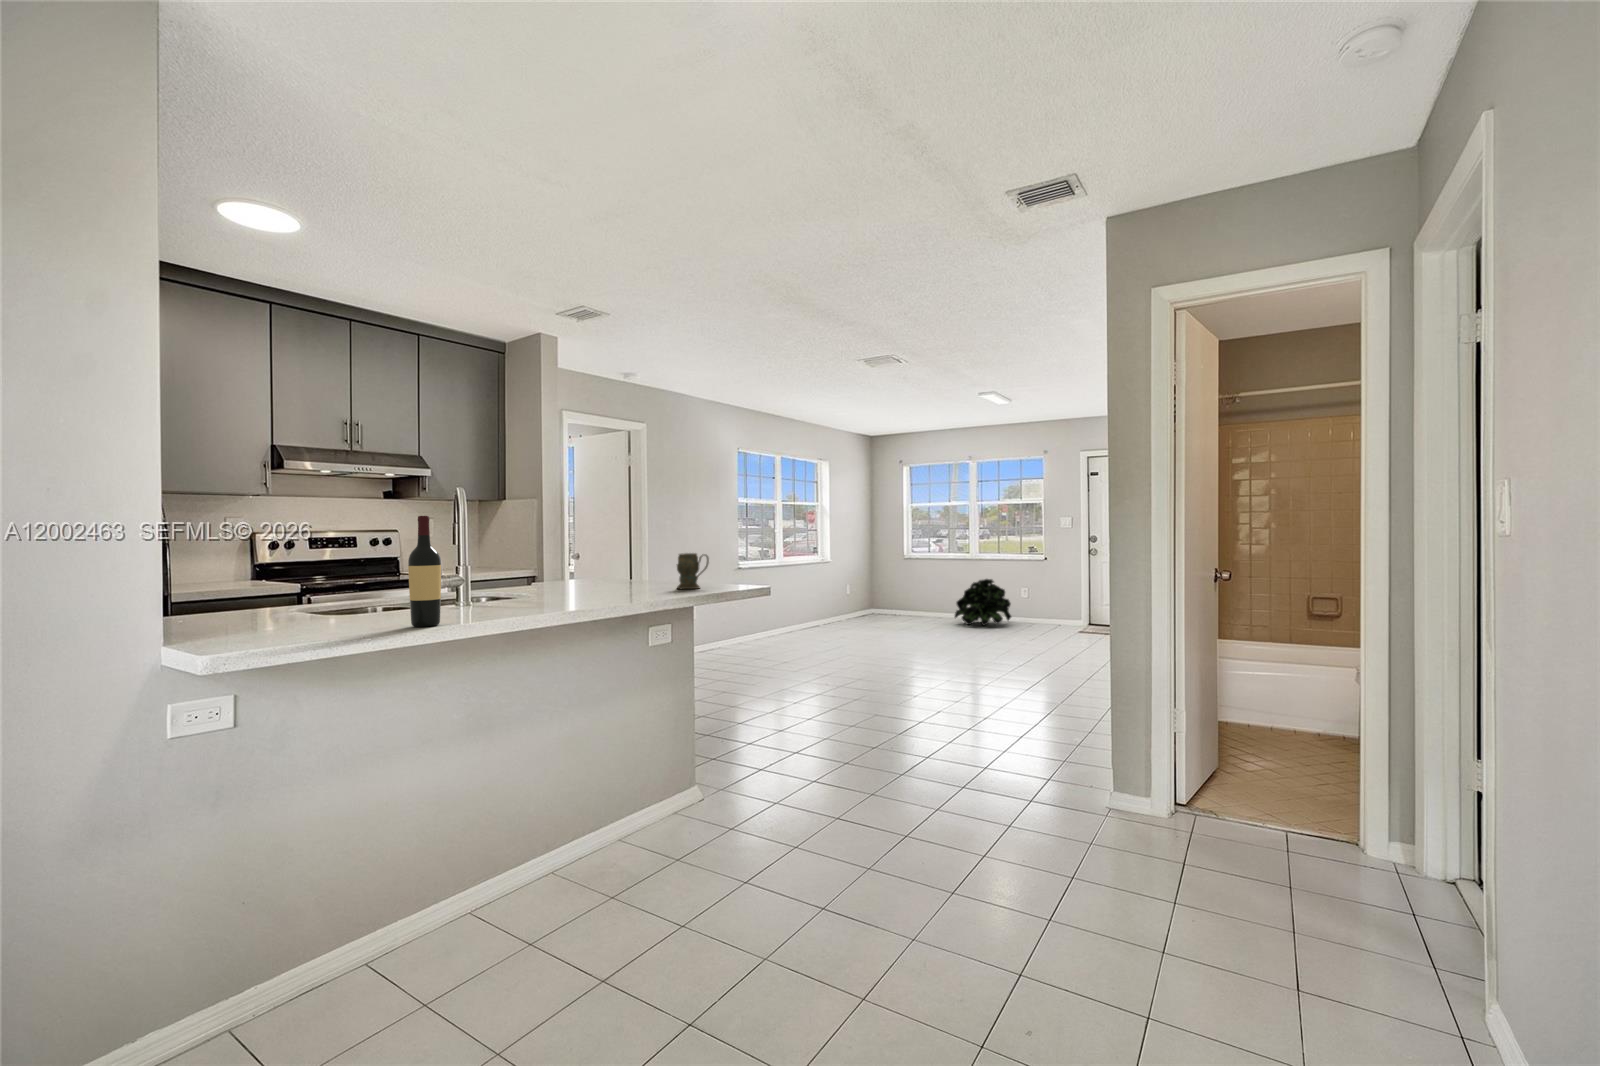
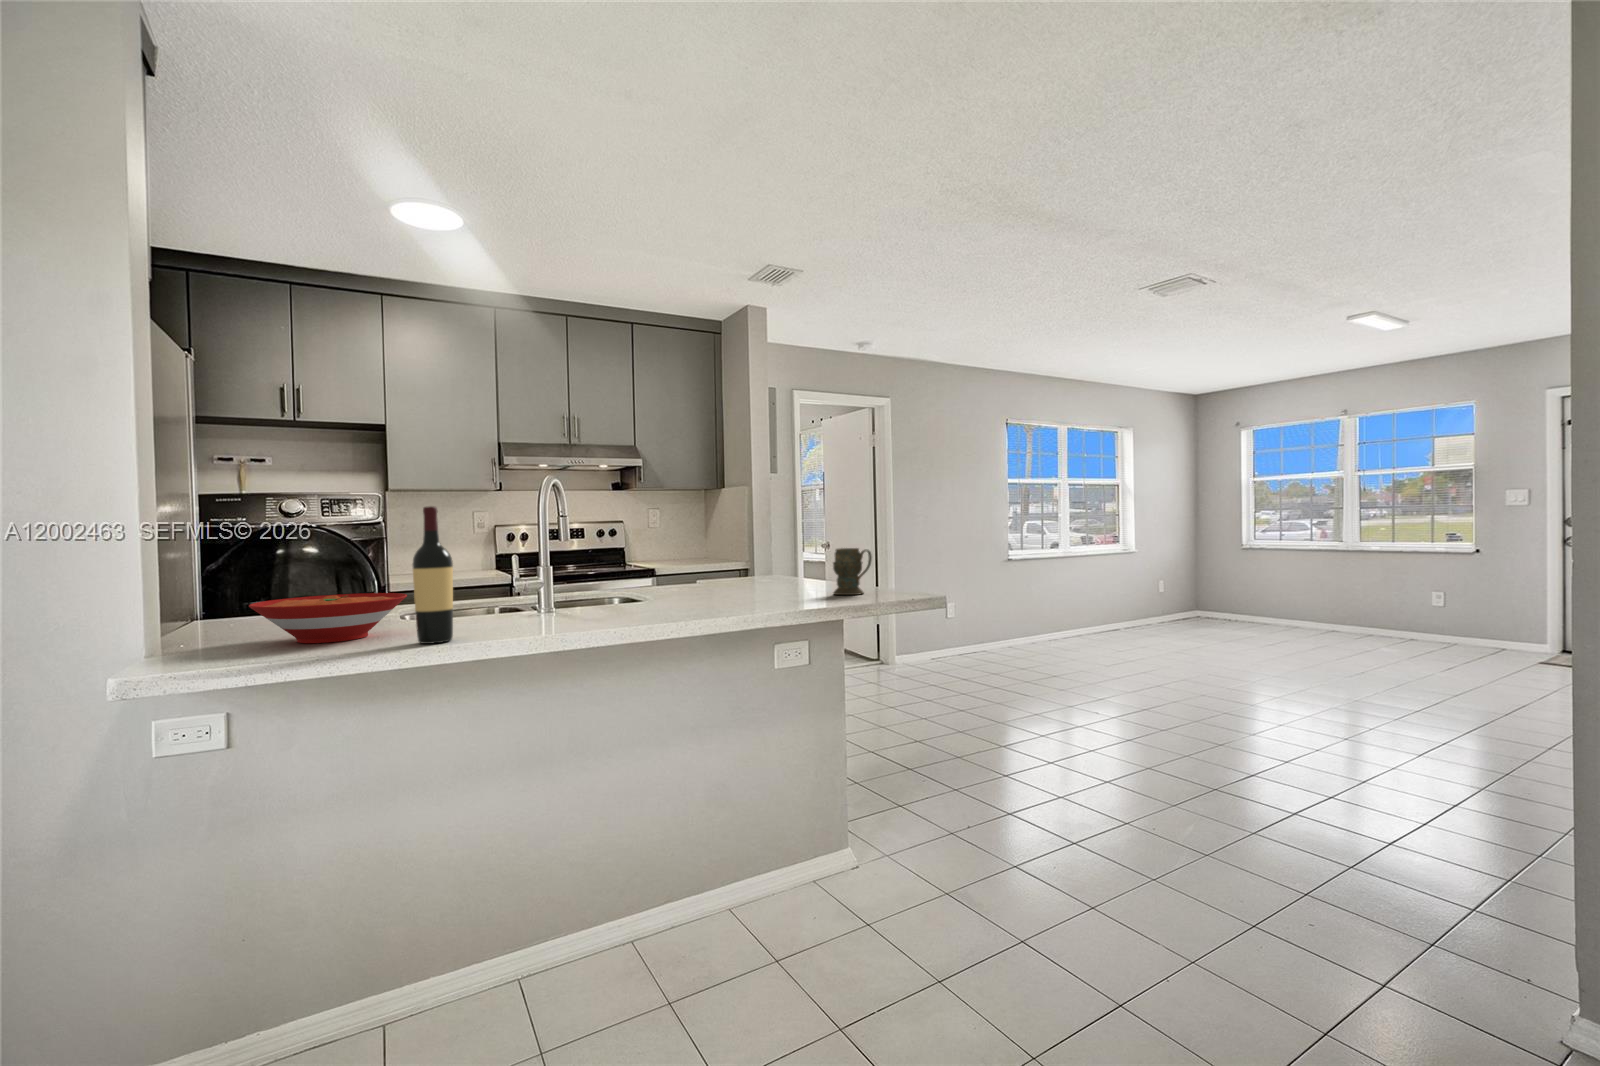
potted plant: present [955,579,1011,626] -> none [1319,578,1415,643]
bowl: none [228,590,370,633] -> present [249,593,407,643]

